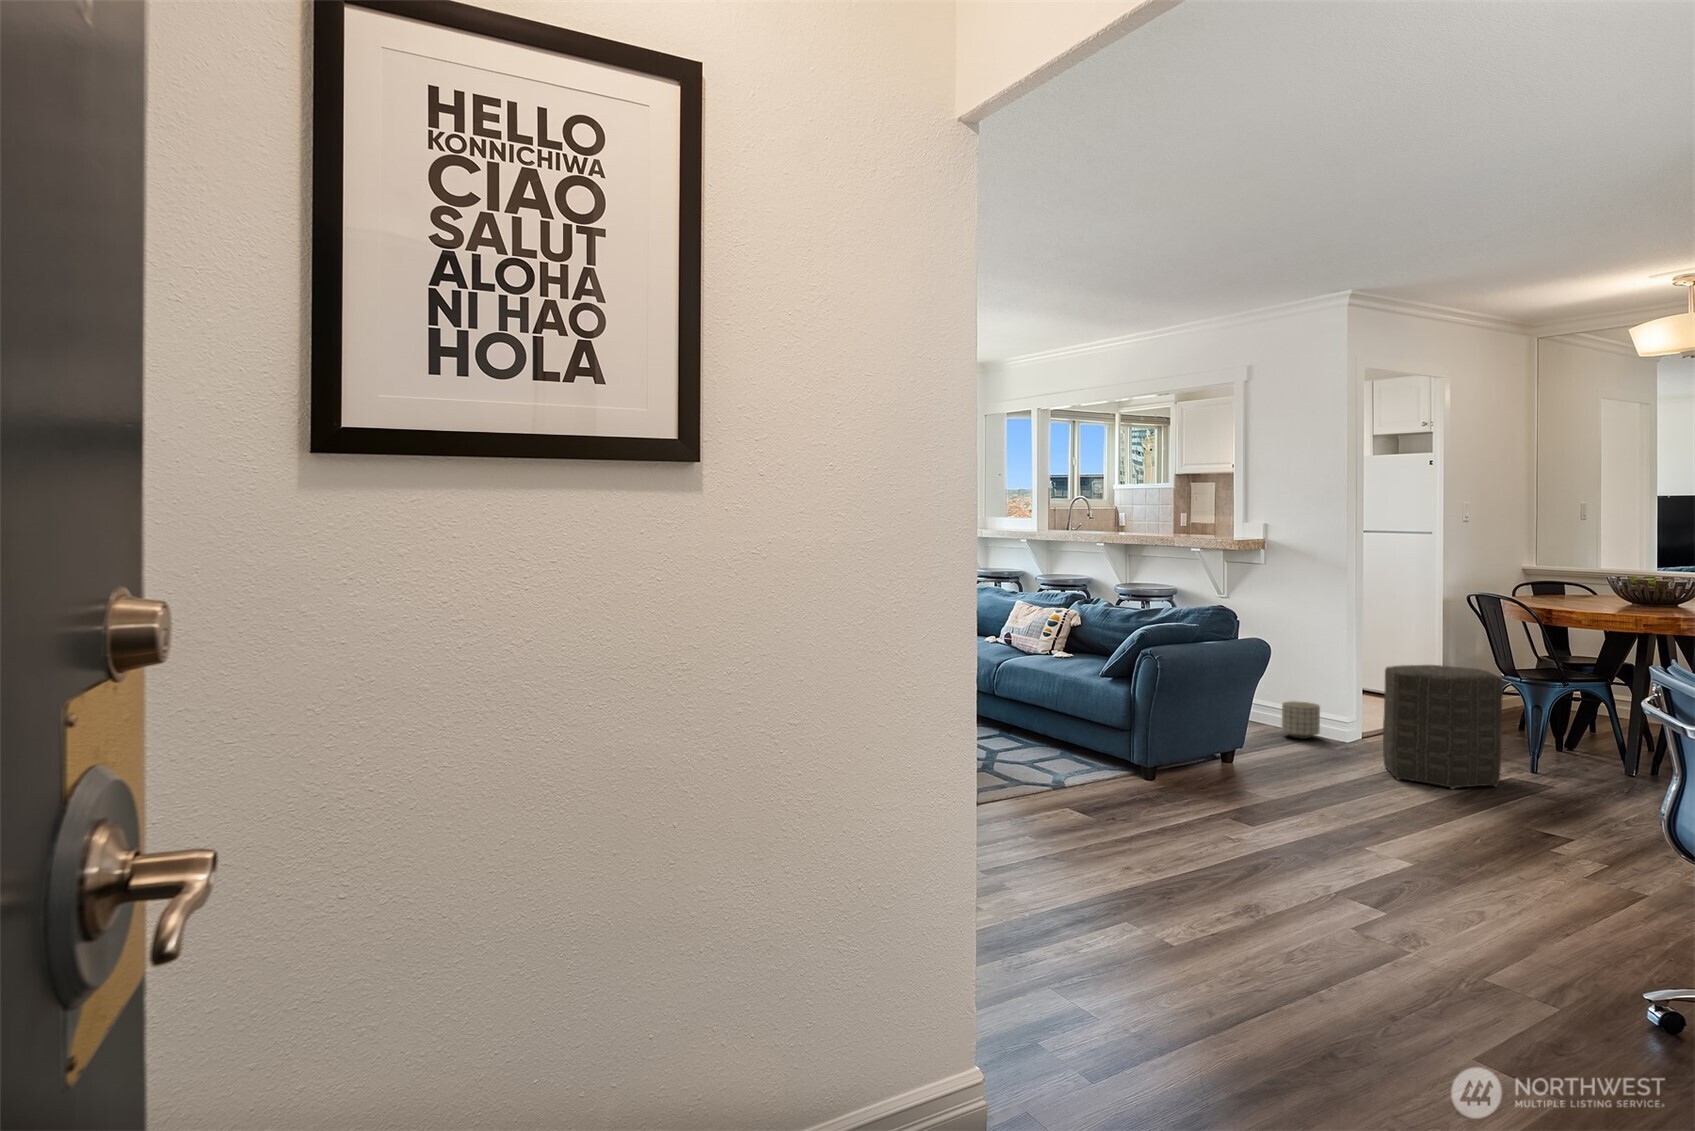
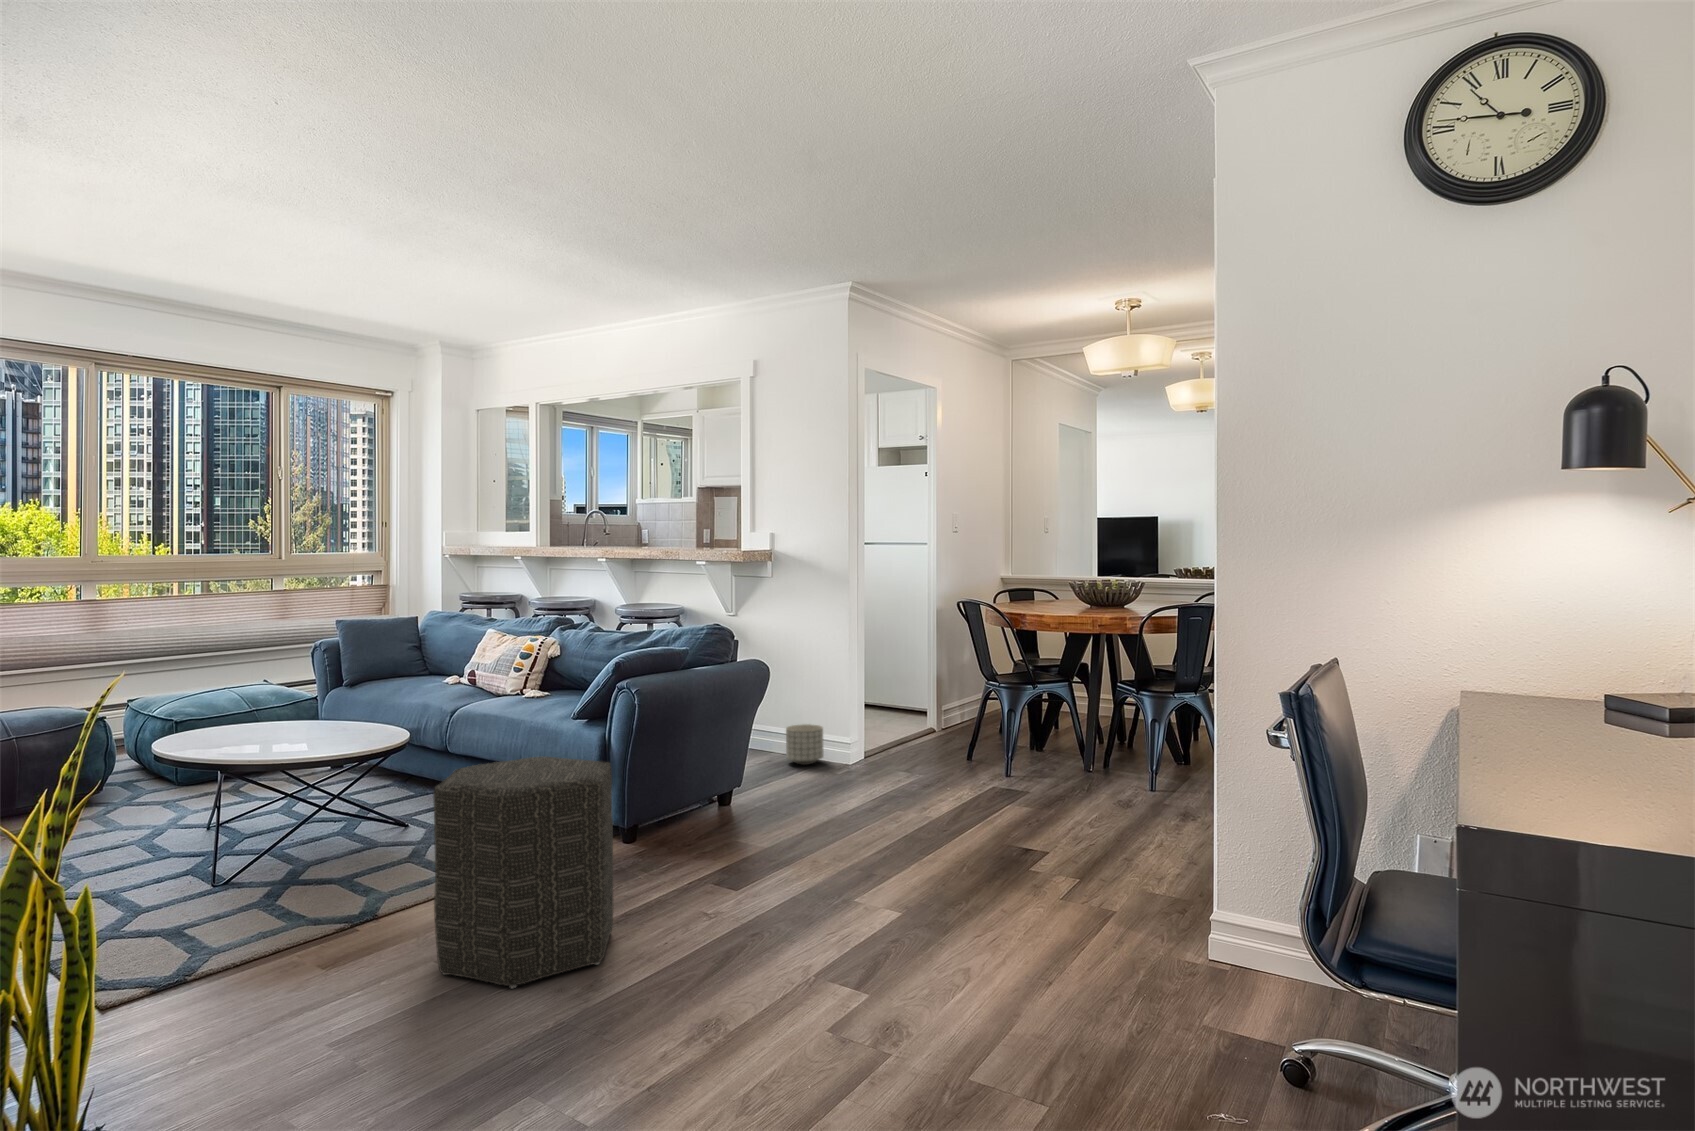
ottoman: present [1383,665,1503,789] -> present [433,757,613,988]

